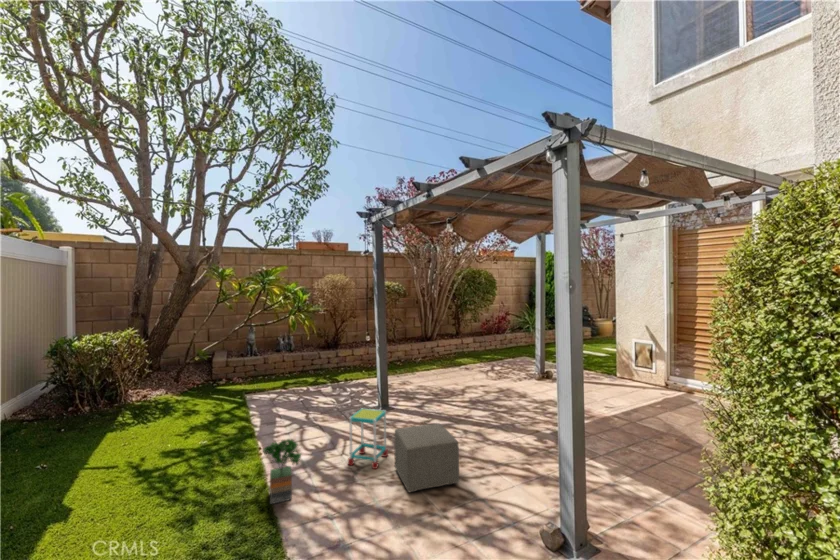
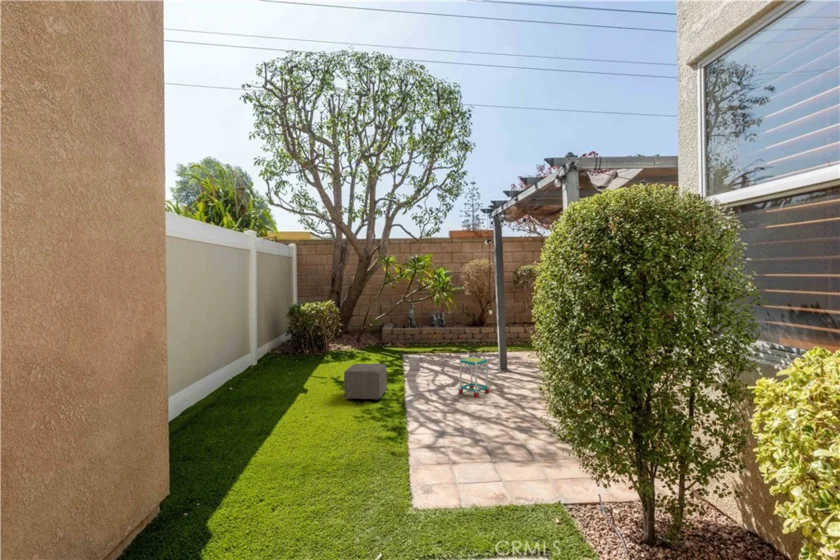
ottoman: present [394,424,459,492] -> present [344,364,387,401]
potted tree: present [263,439,301,504] -> none [400,365,424,402]

